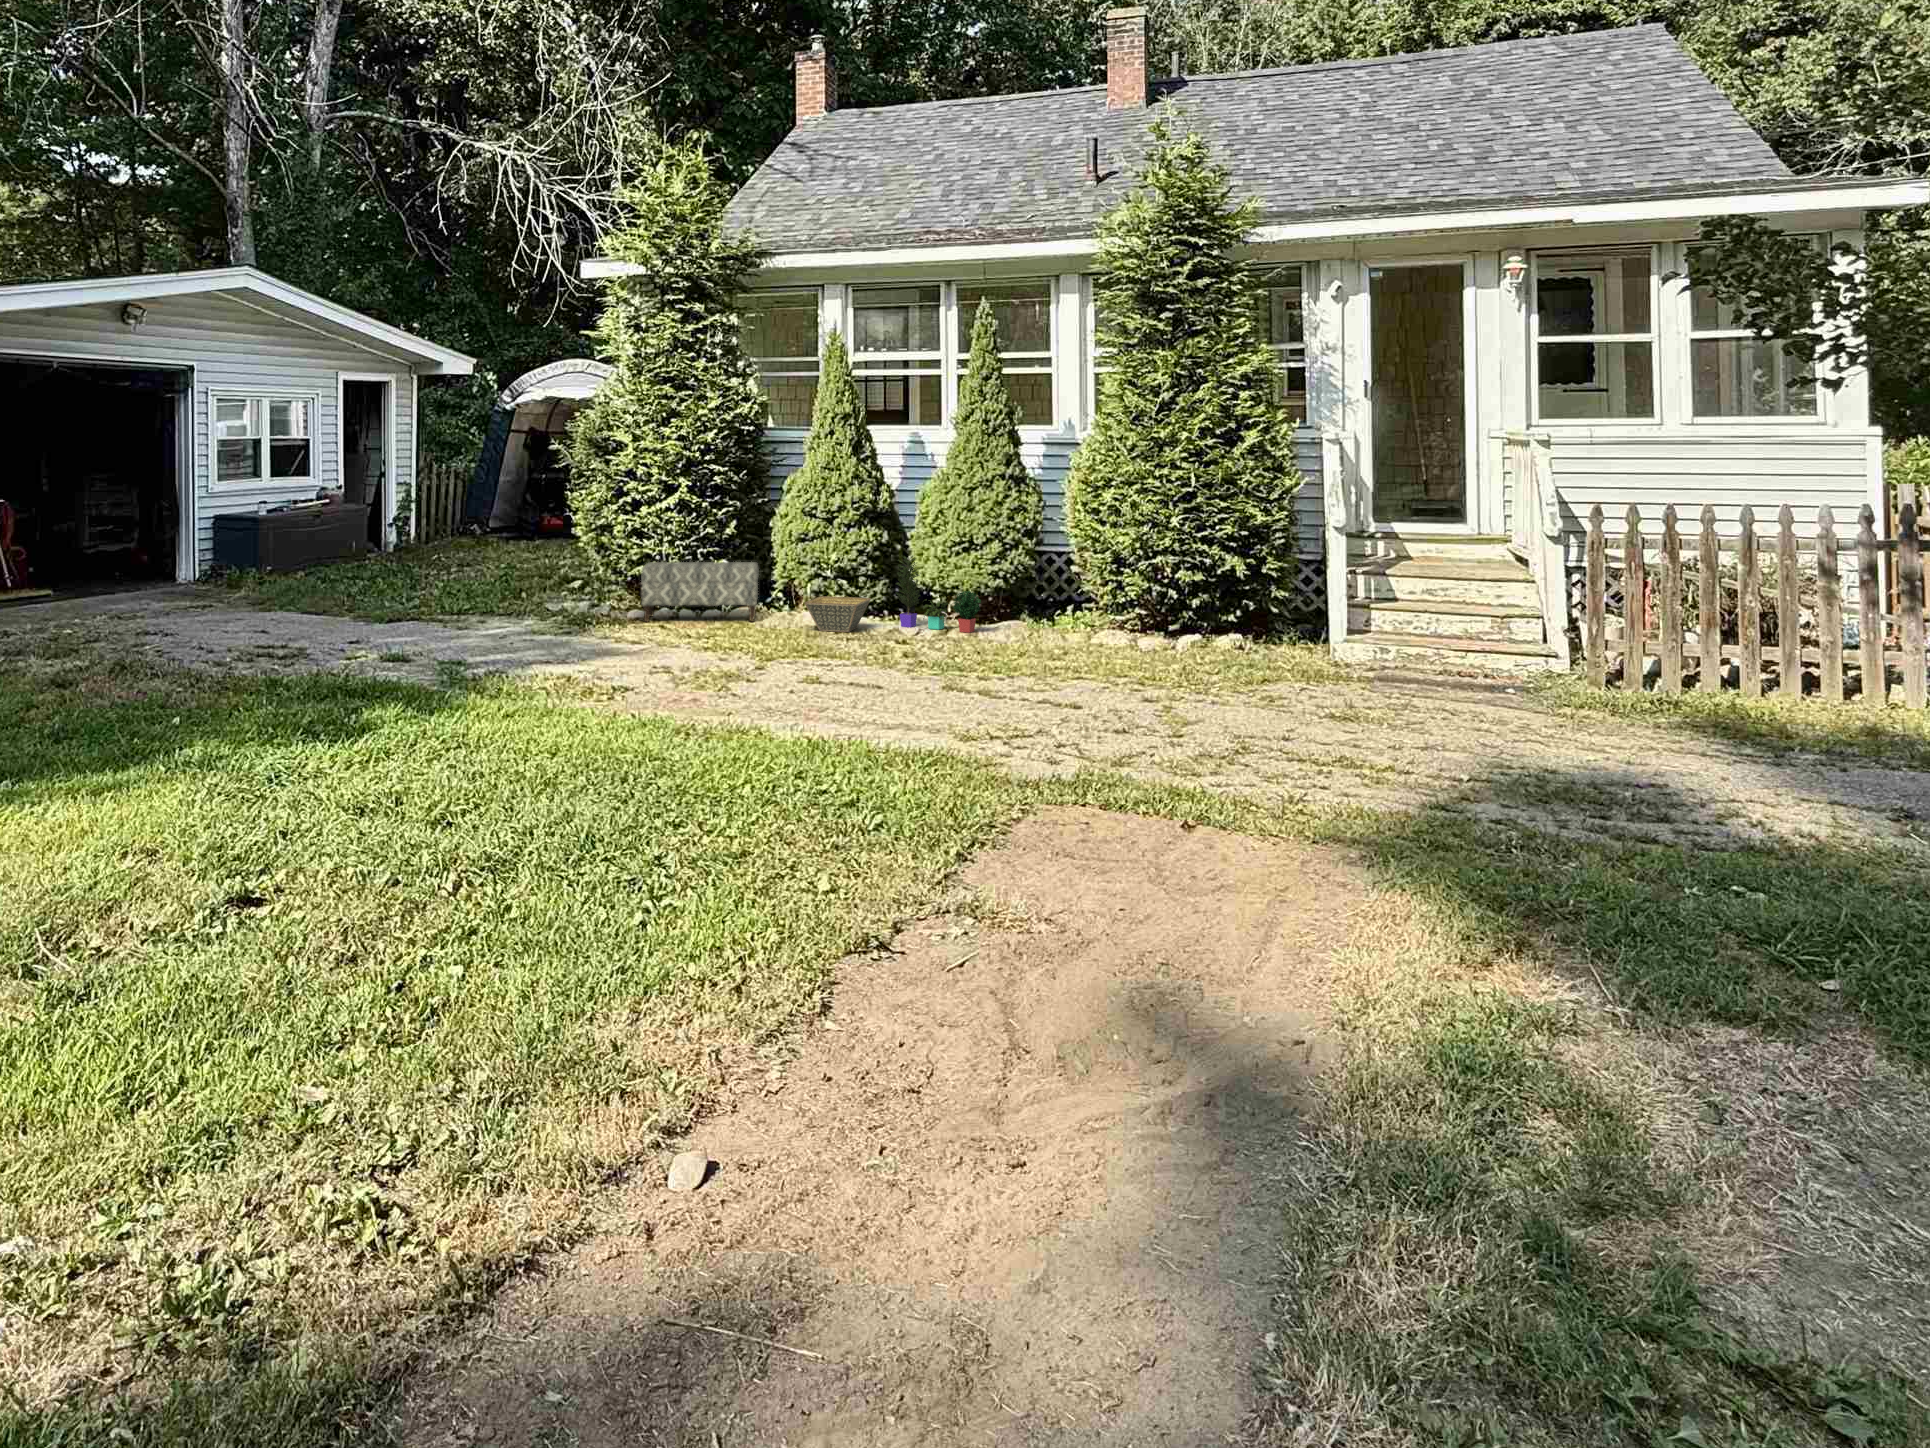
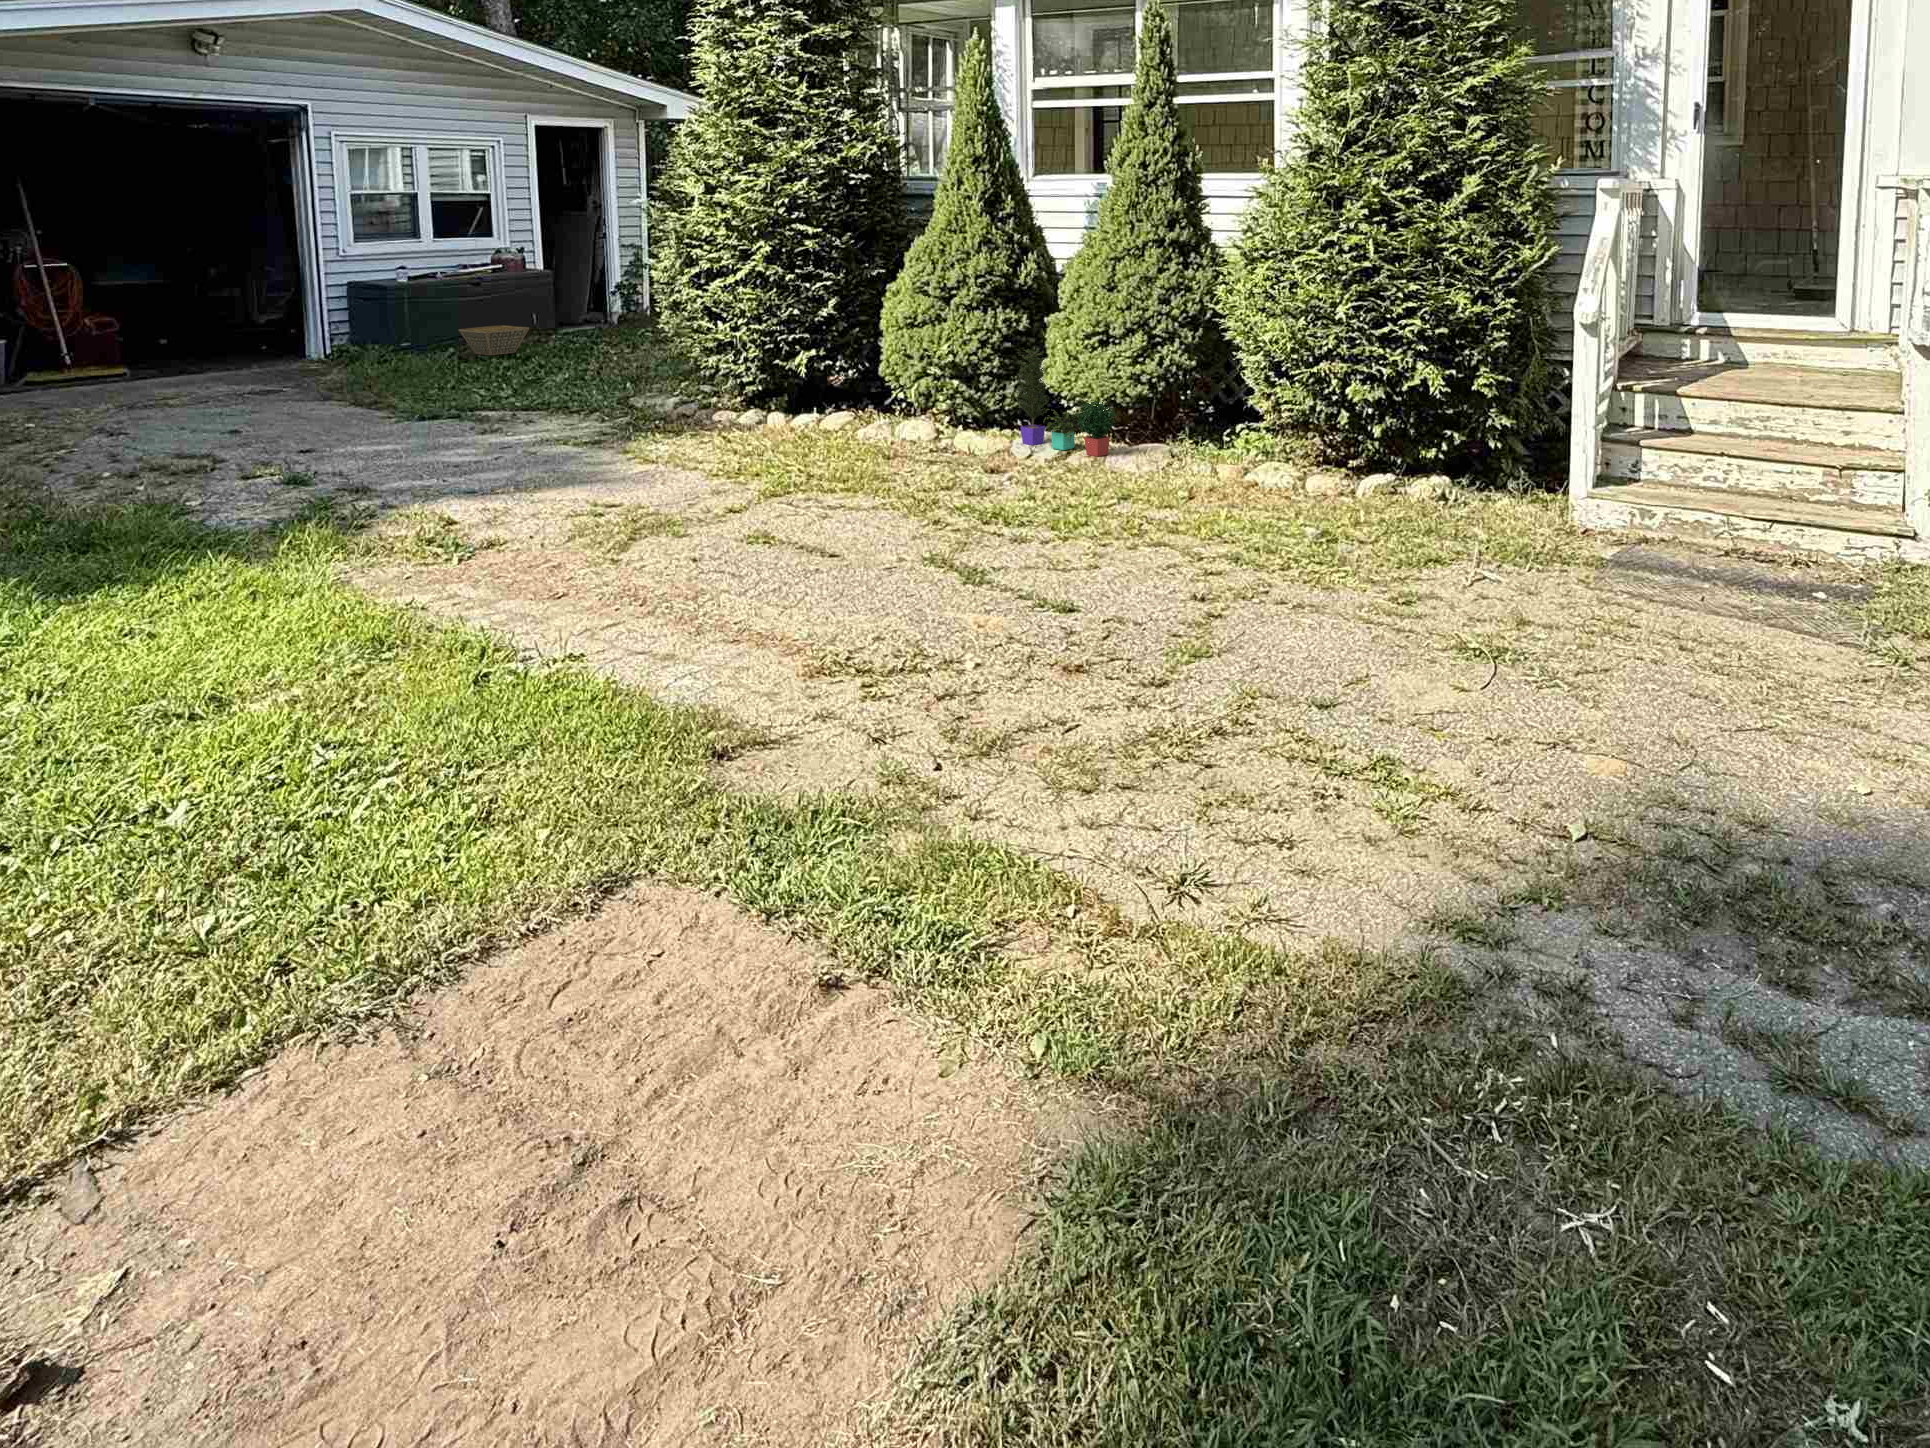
bench: present [641,562,759,622] -> none [698,350,868,432]
basket: present [805,596,871,632] -> present [459,325,529,355]

